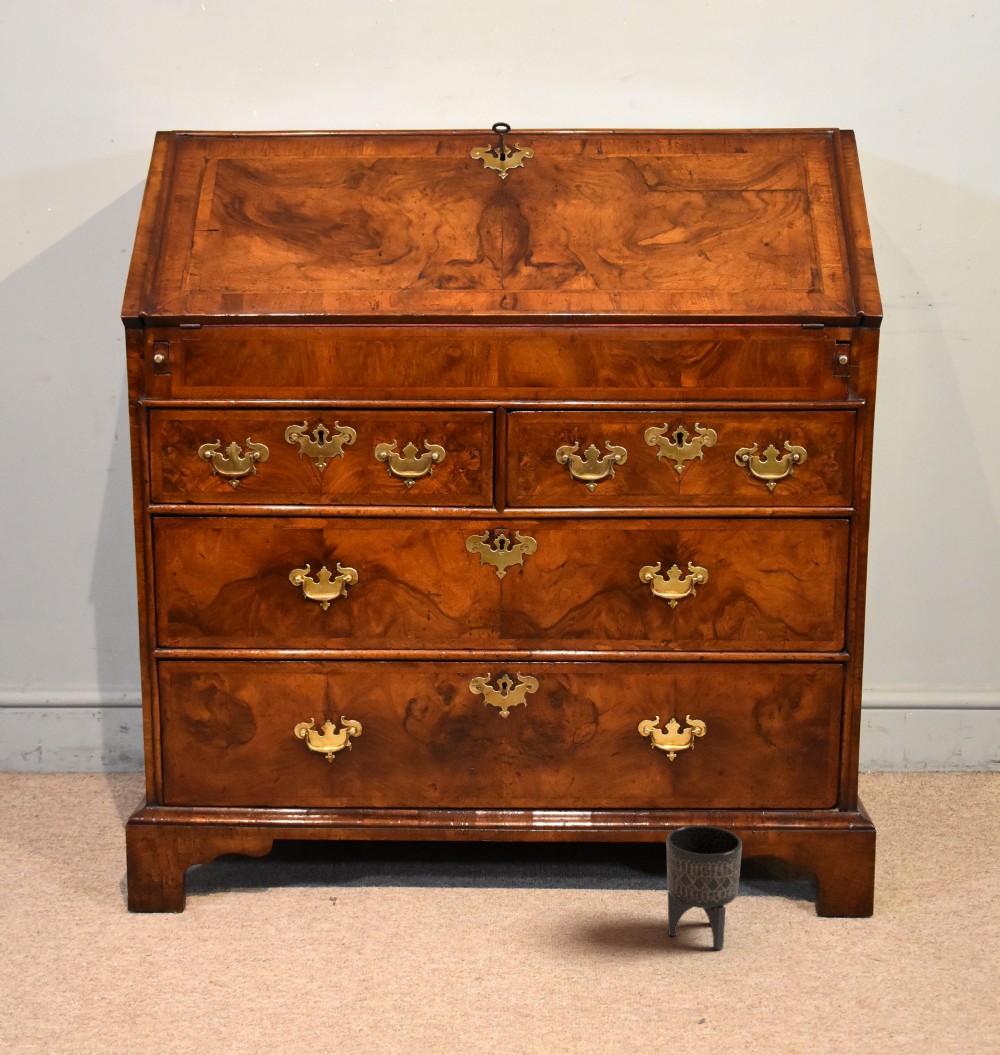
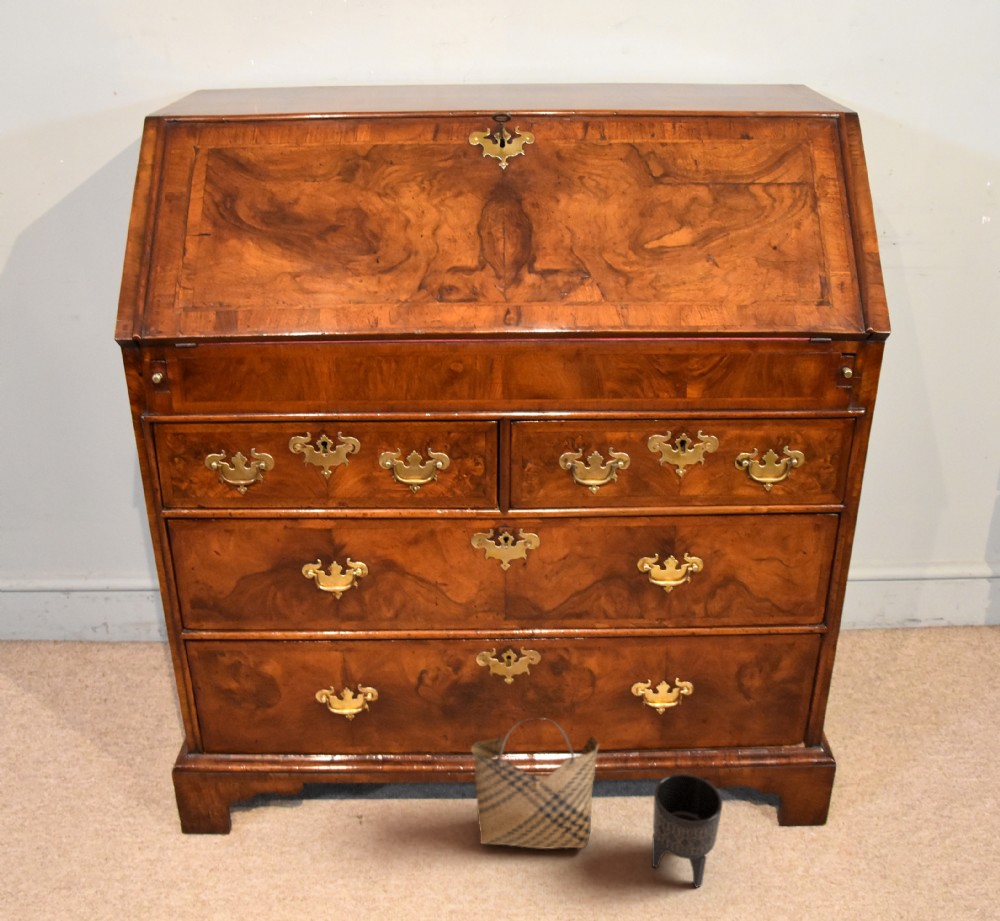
woven basket: none [463,716,607,918] -> present [471,719,599,849]

